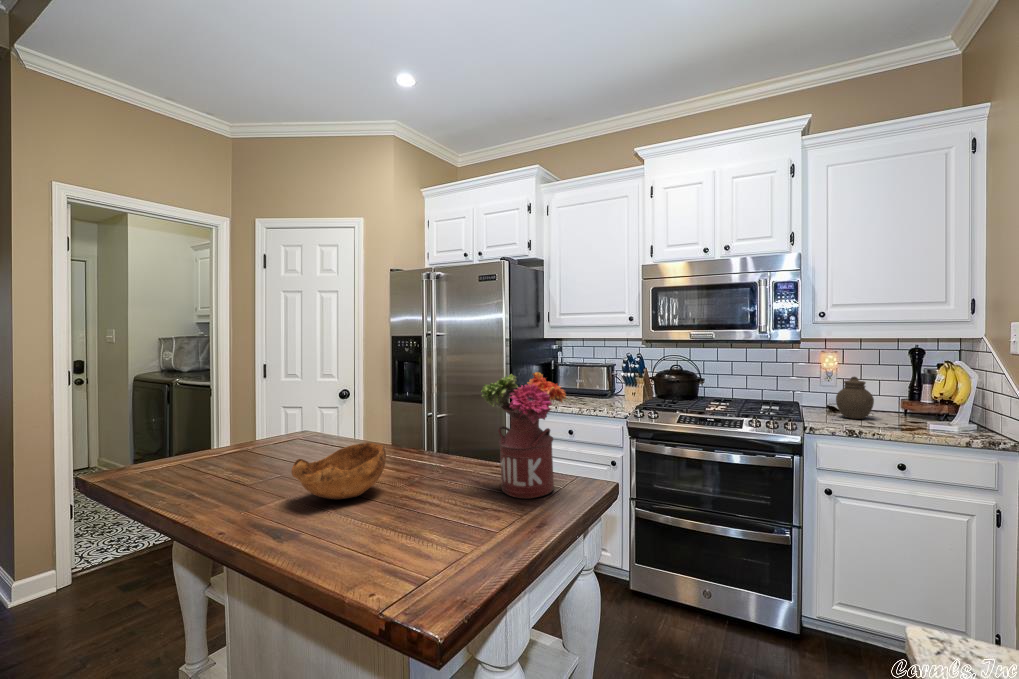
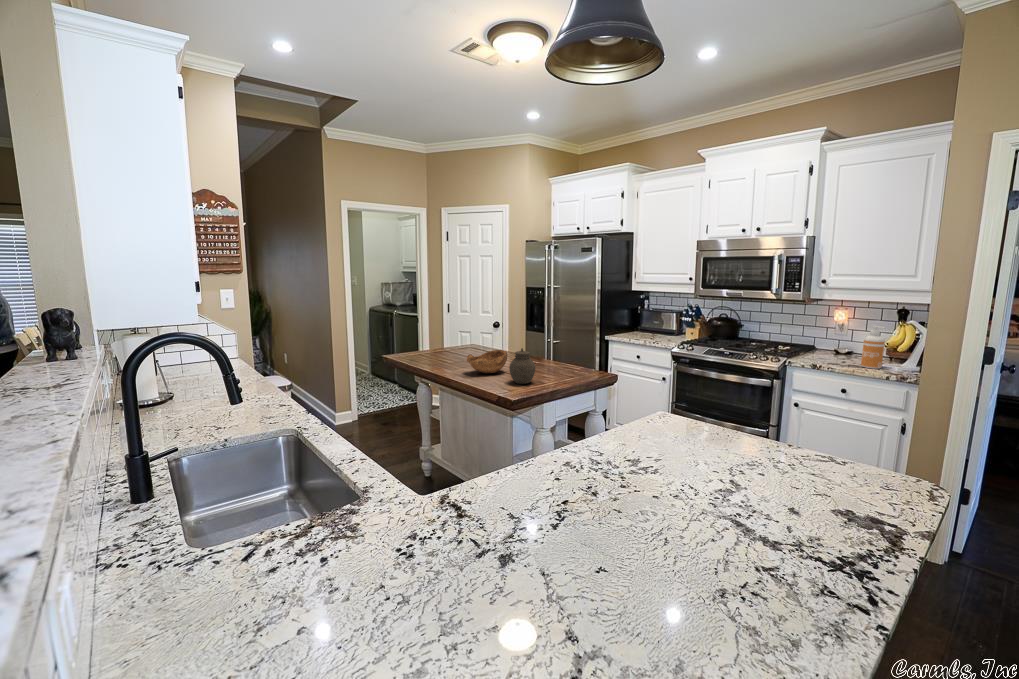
soap dispenser: none [904,370,935,431] -> present [861,326,885,369]
flower arrangement: present [481,372,566,498] -> none [551,319,594,380]
jar: present [836,377,874,419] -> present [510,348,535,384]

